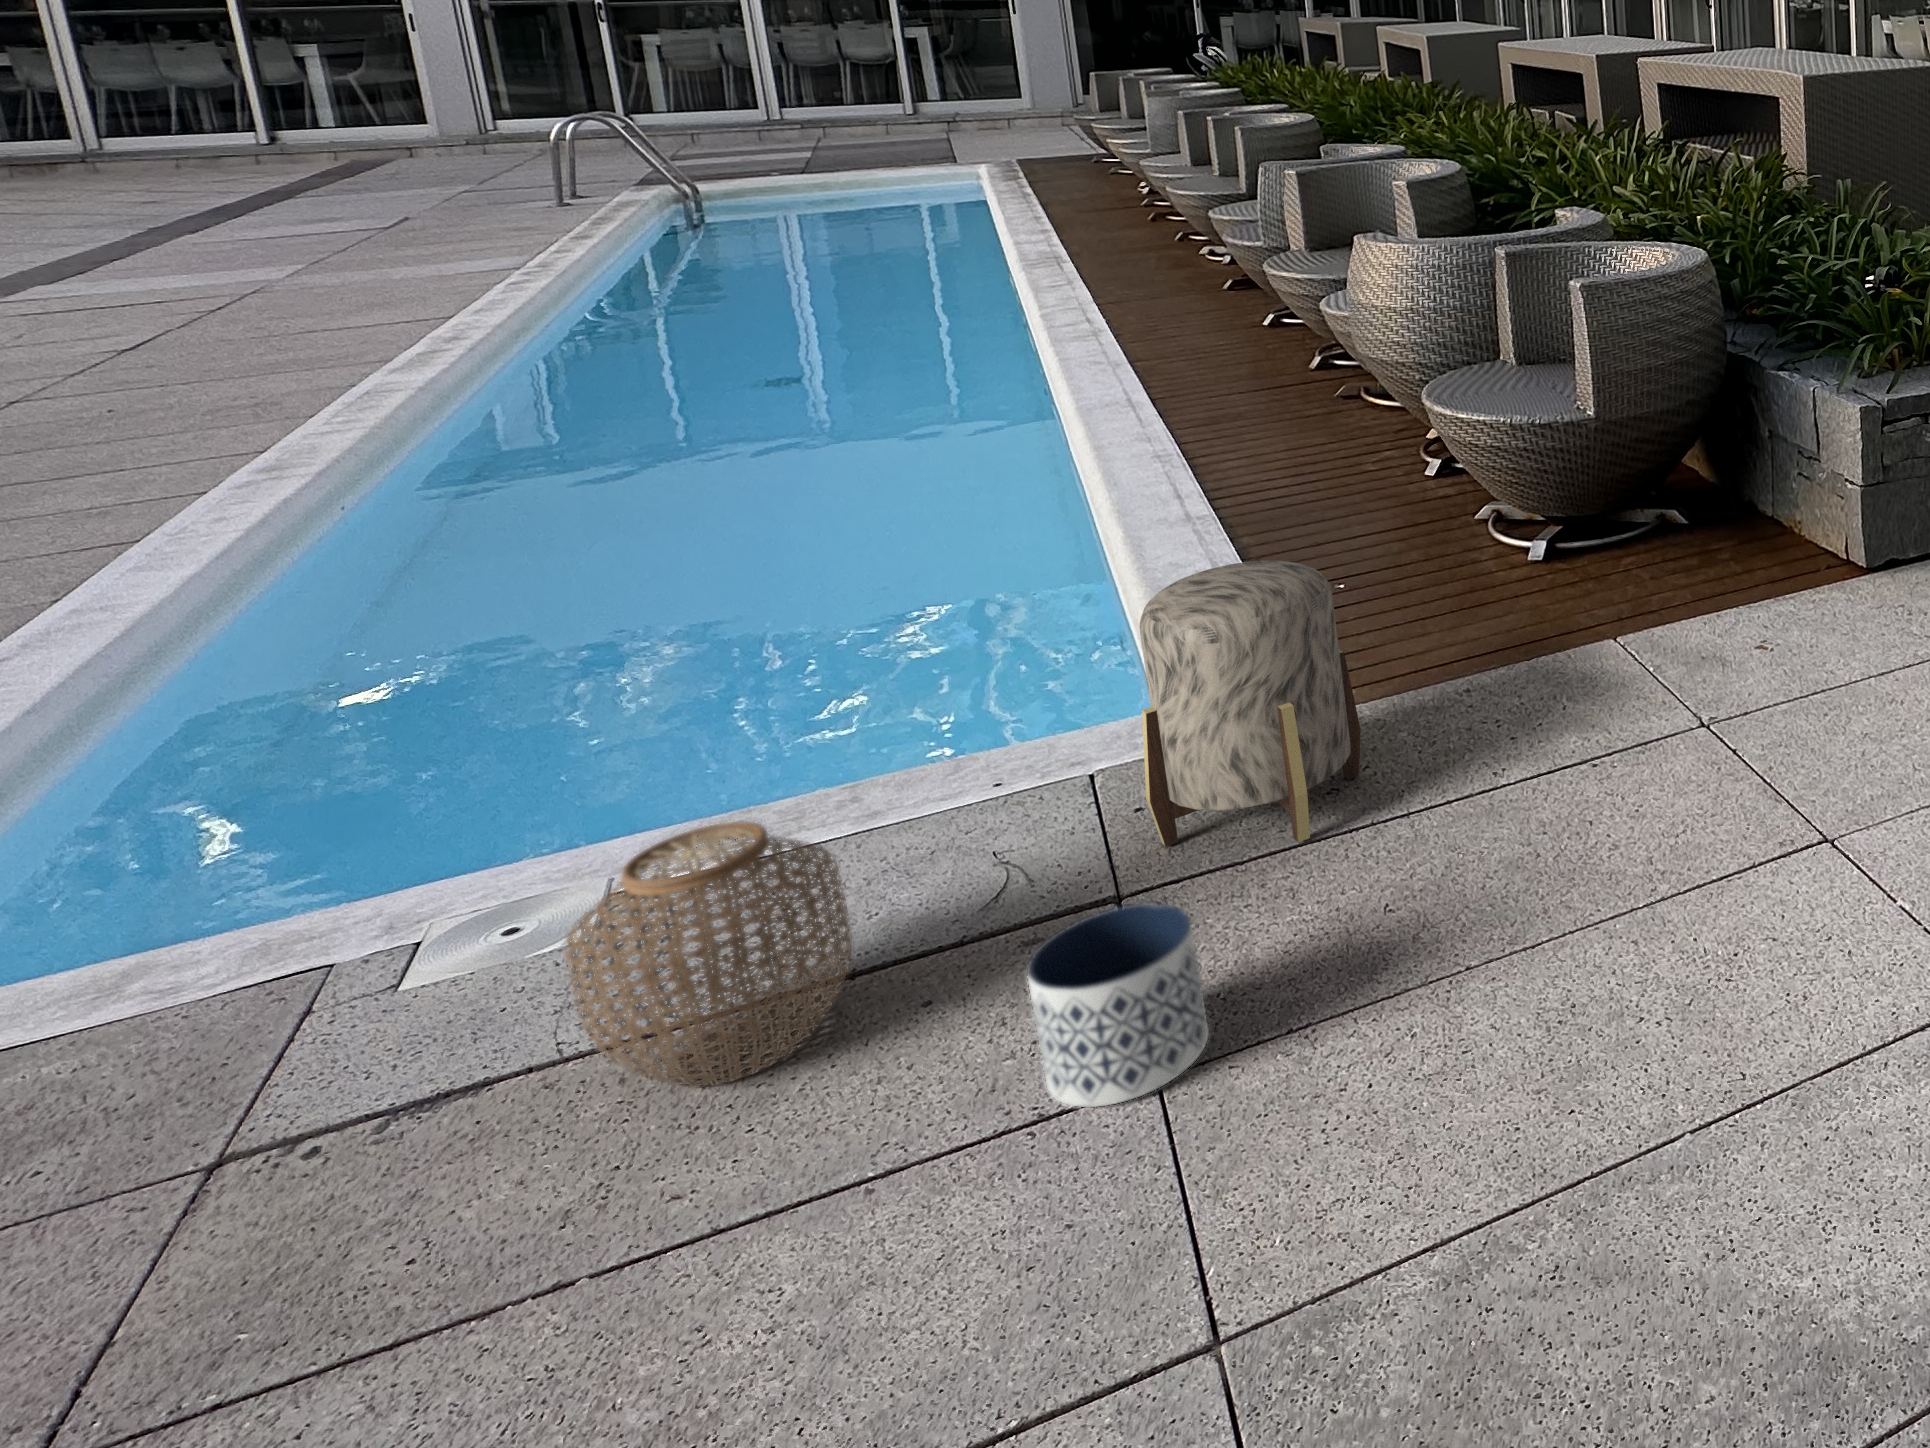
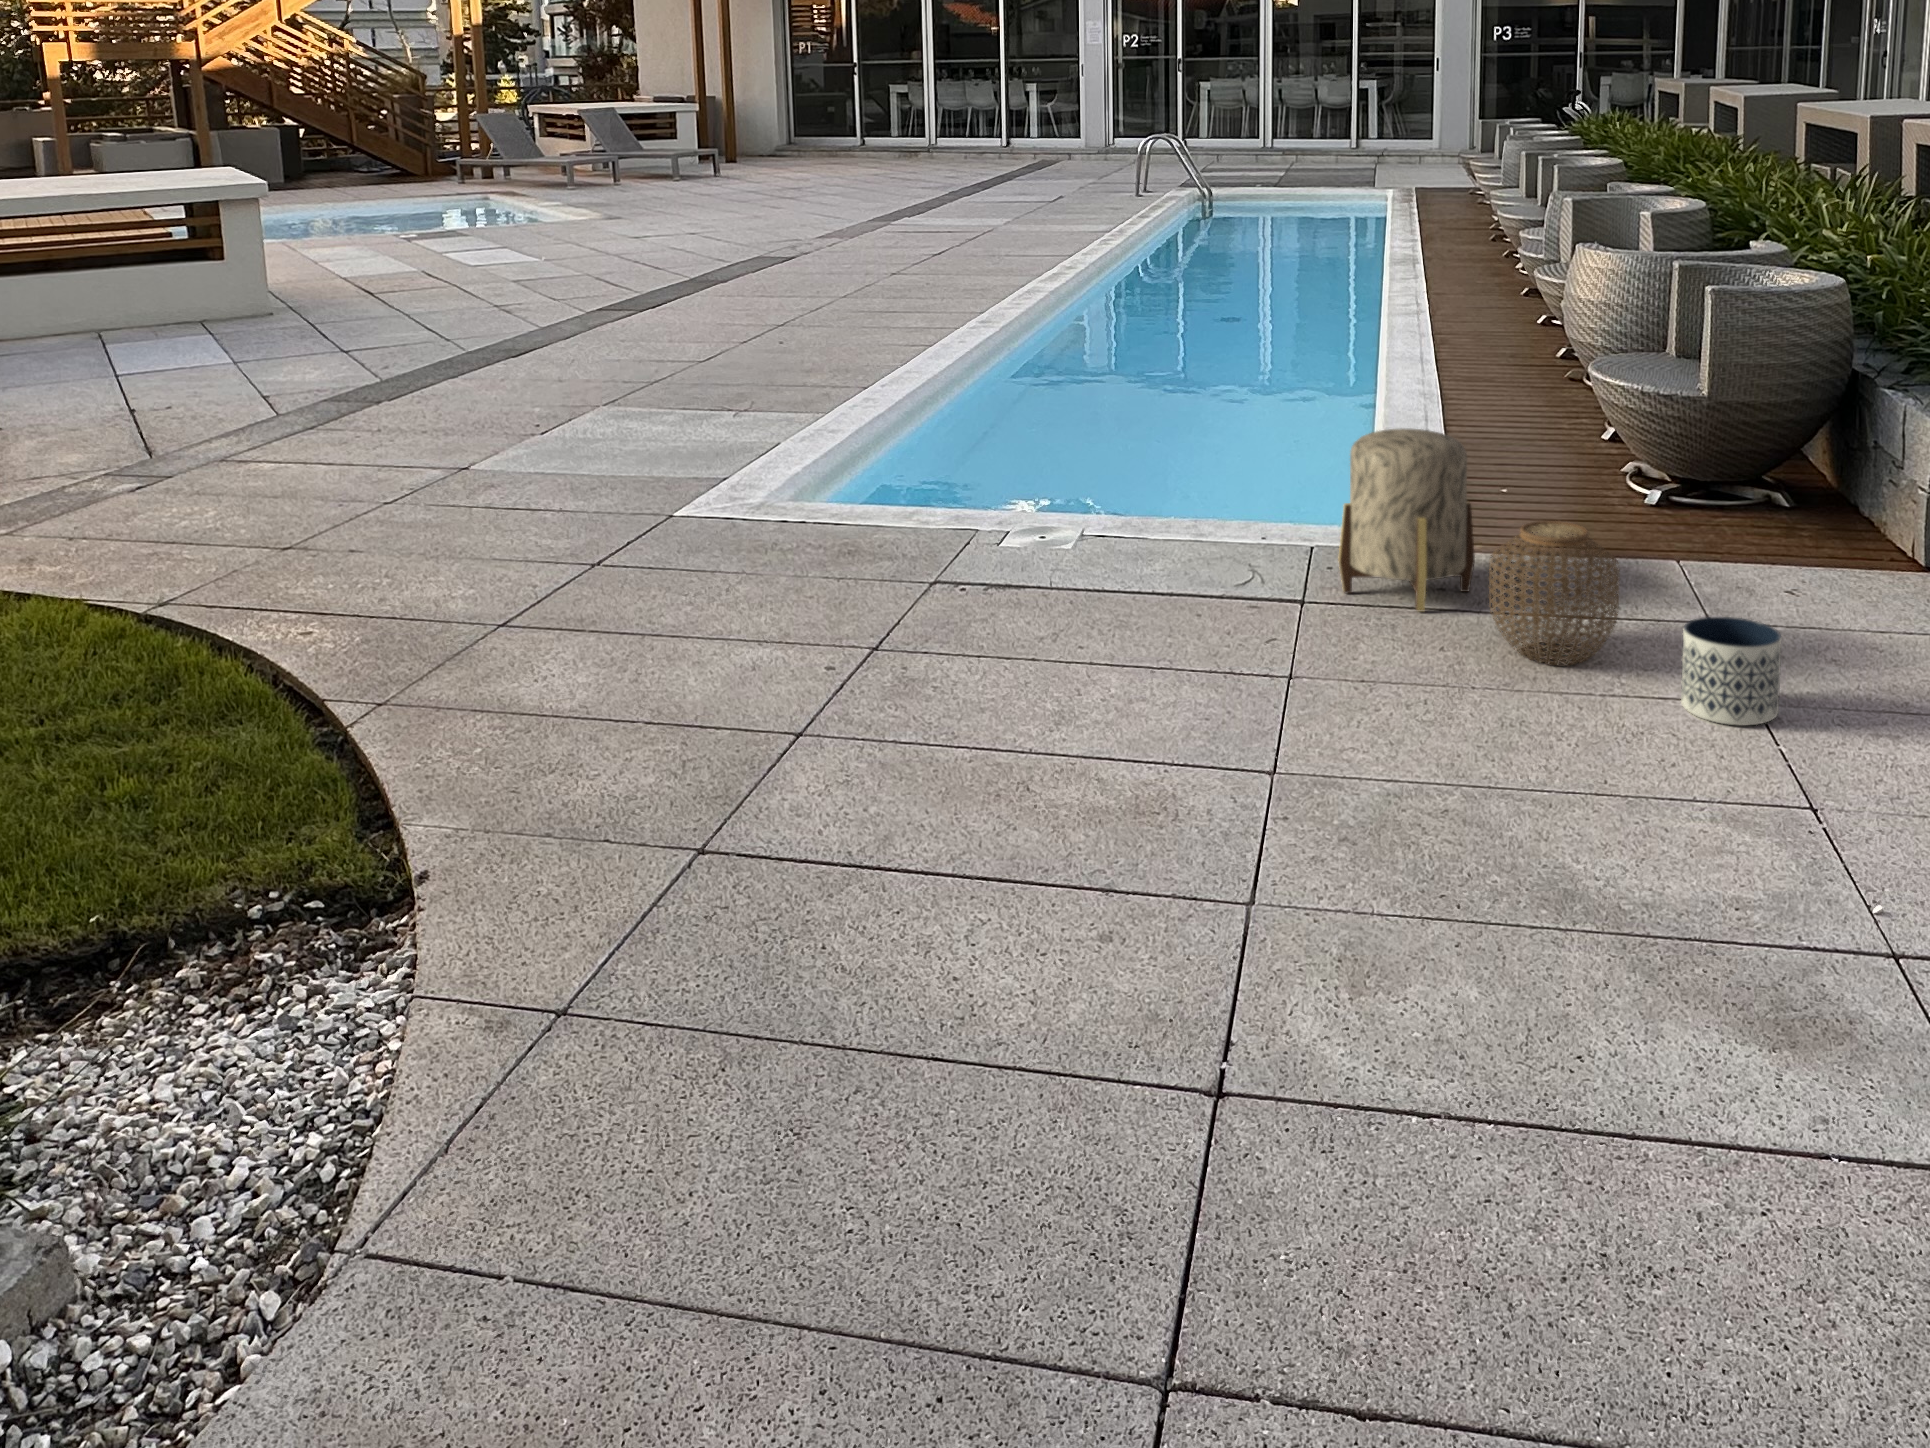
woven basket: present [565,822,852,1087] -> present [1489,521,1619,665]
planter: present [1027,903,1209,1107] -> present [1681,617,1781,726]

